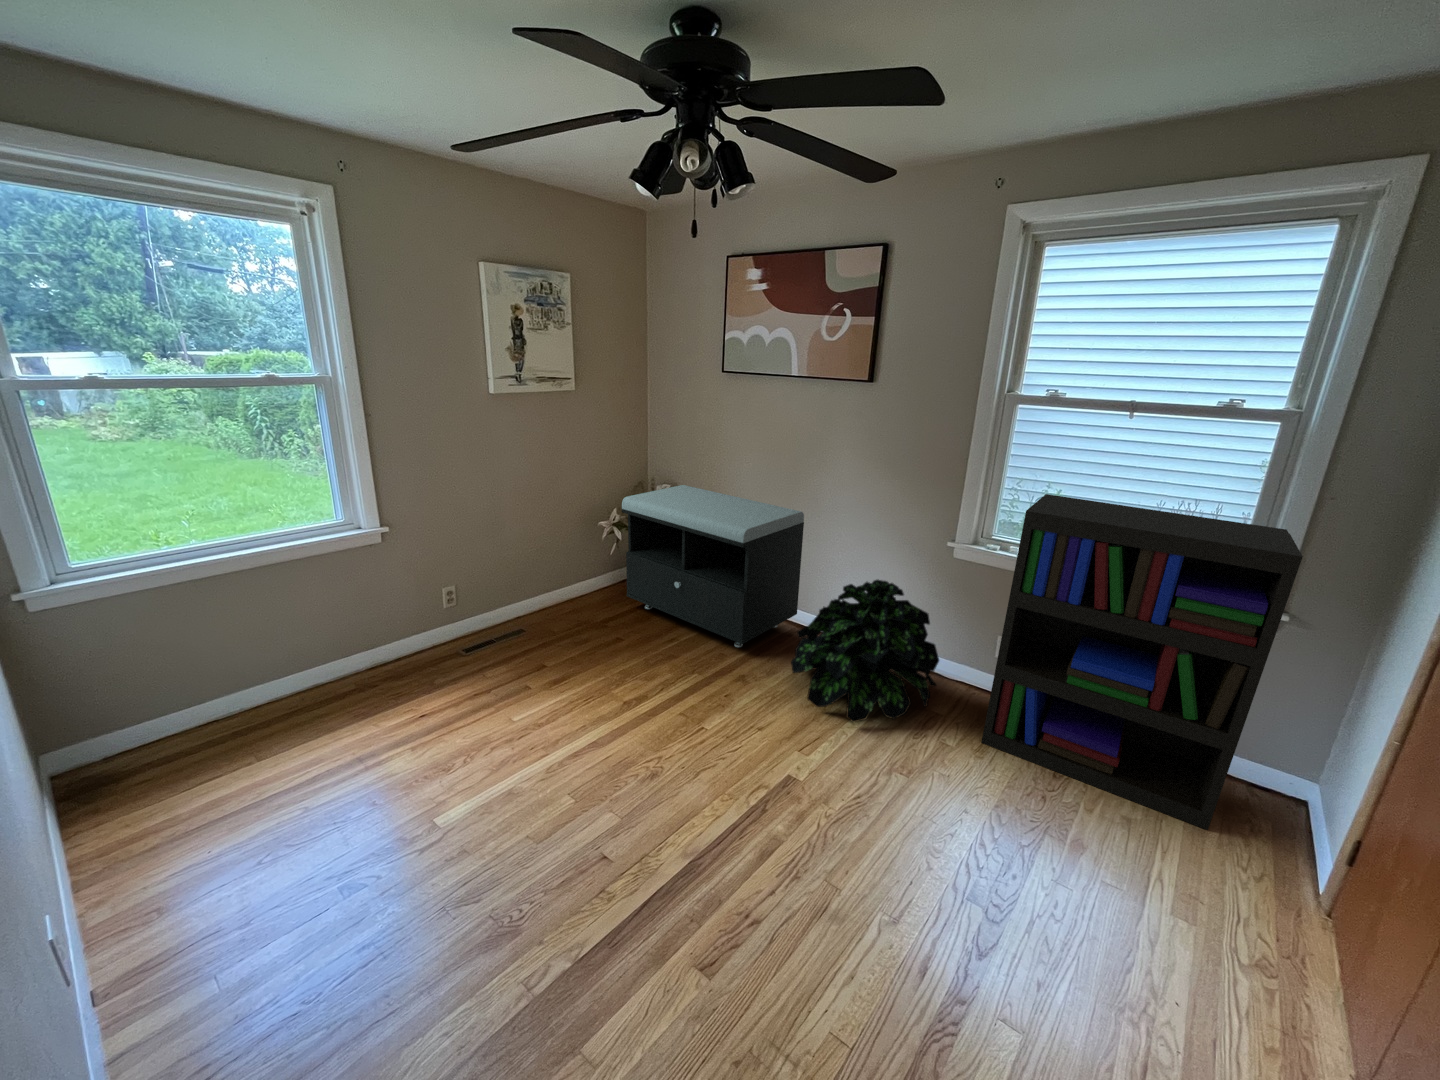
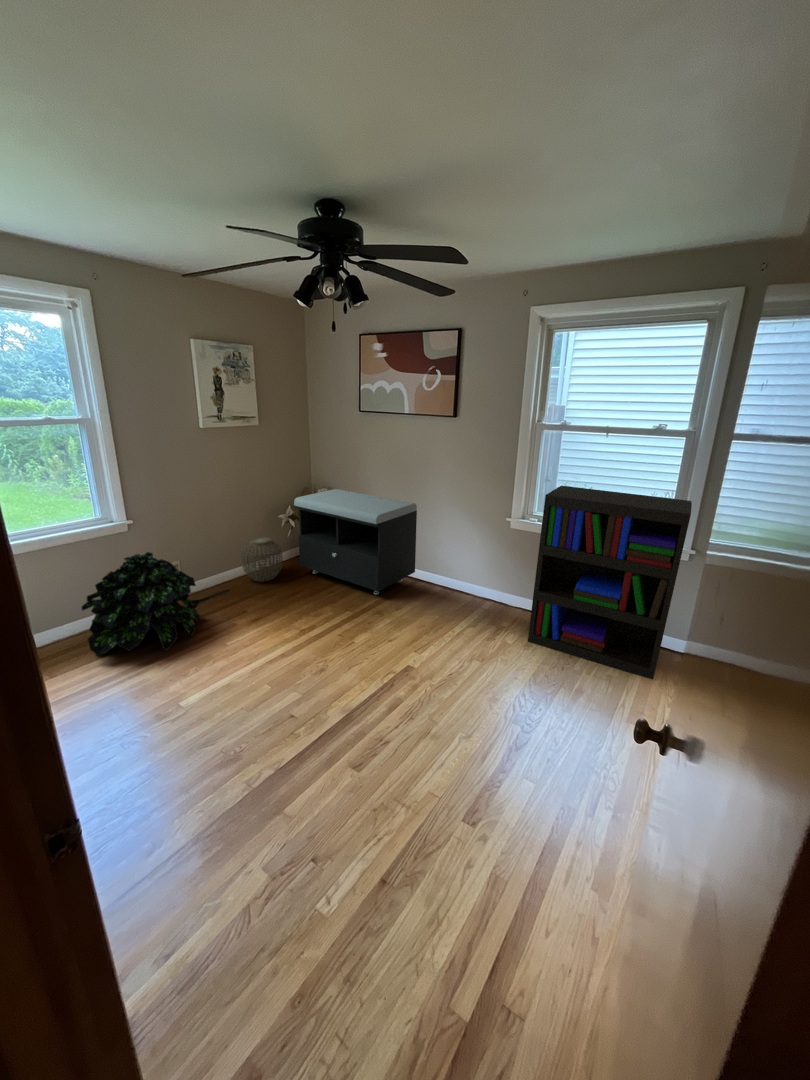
woven basket: none [542,552,602,618] -> present [241,537,282,582]
potted plant: present [791,580,939,722] -> present [82,552,199,656]

